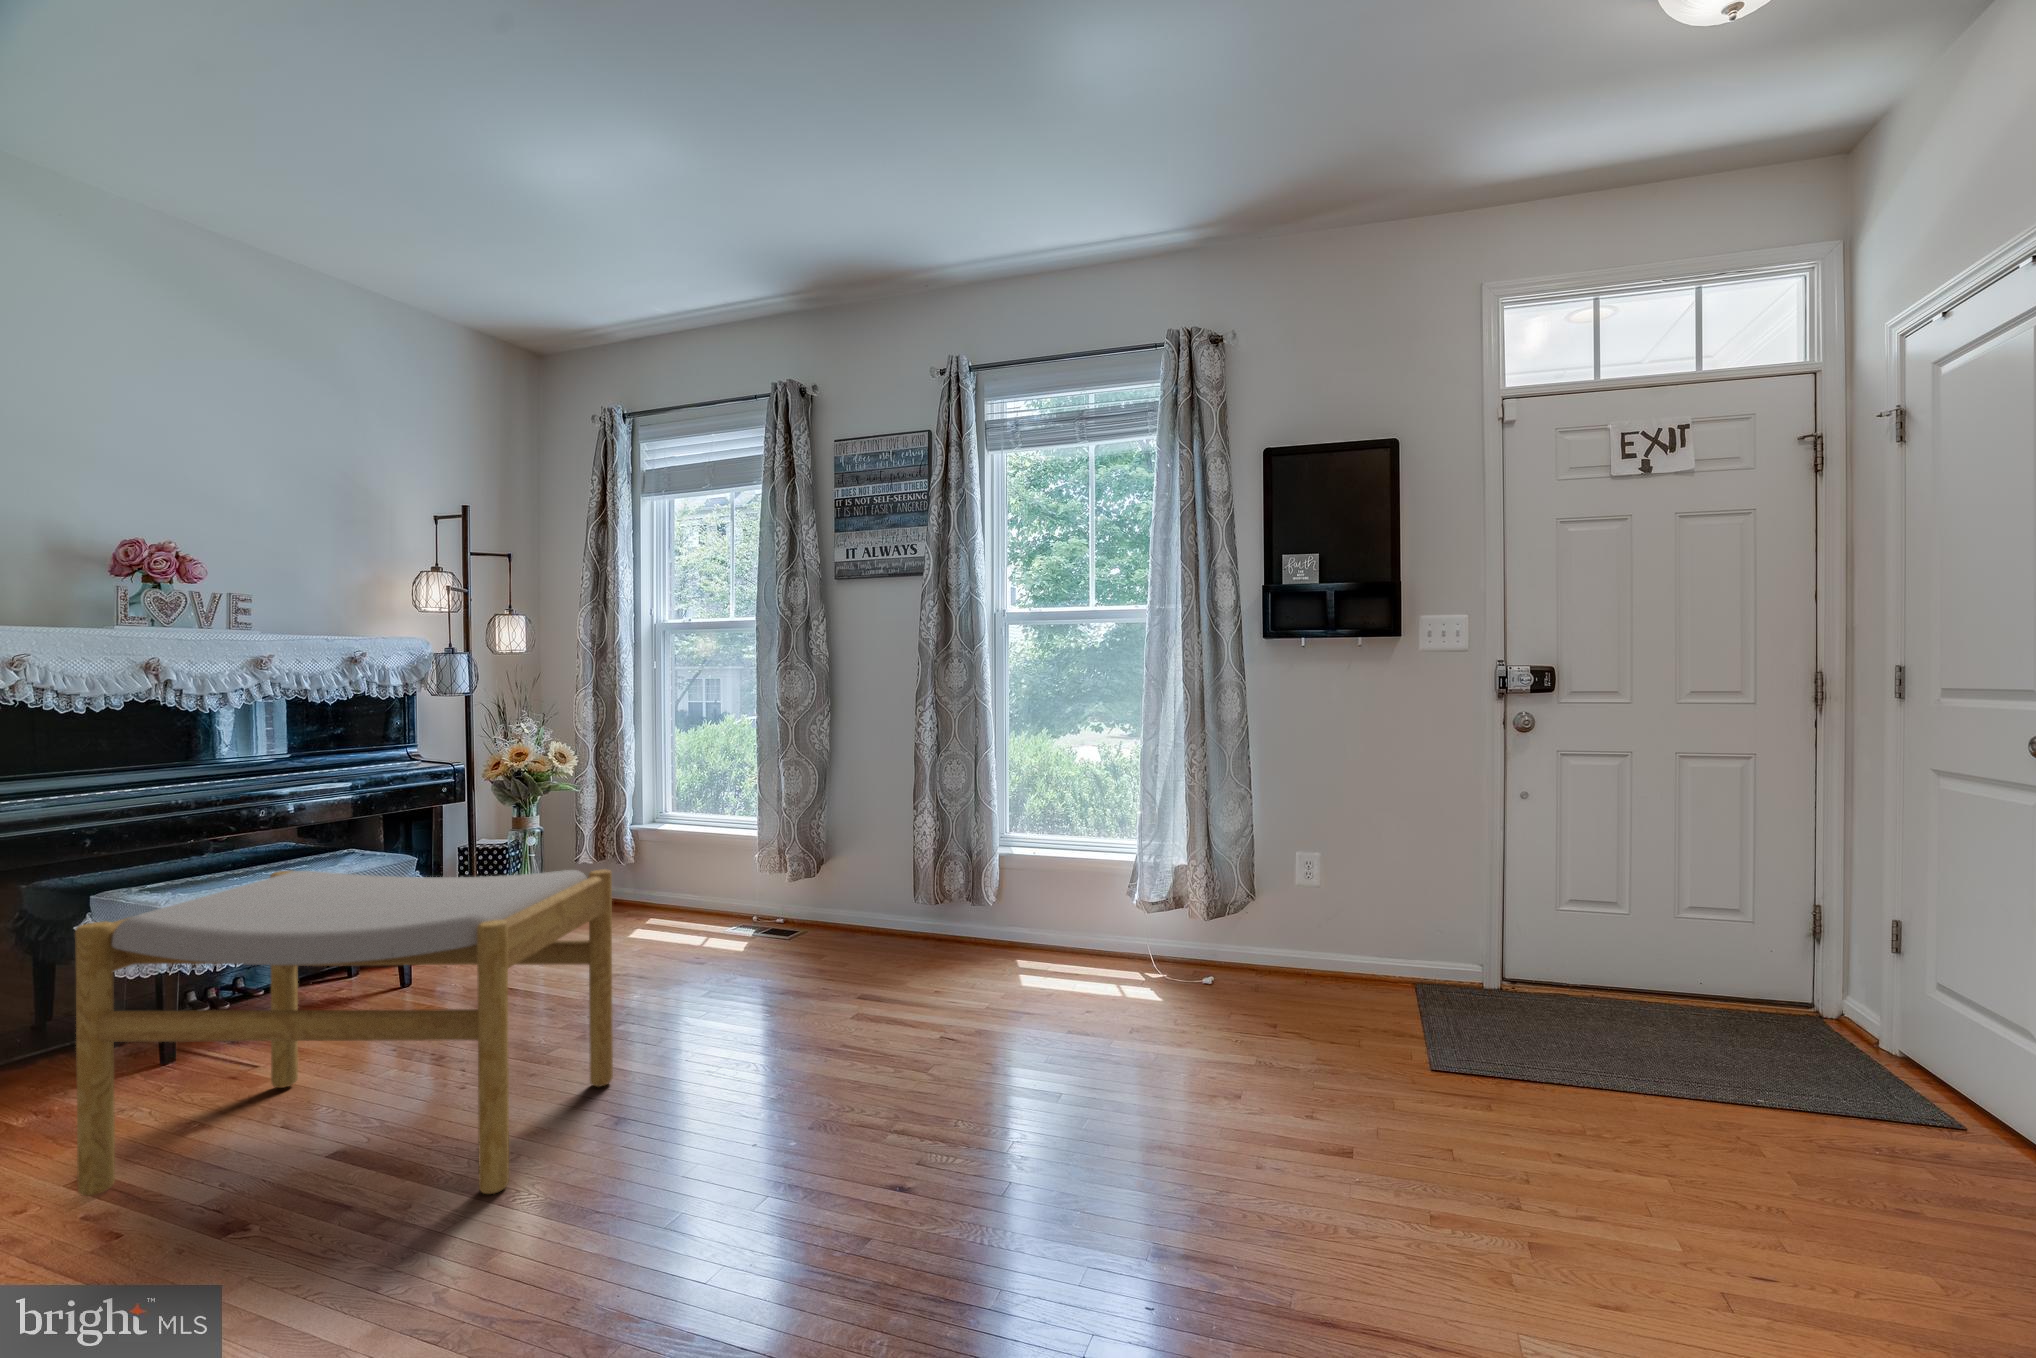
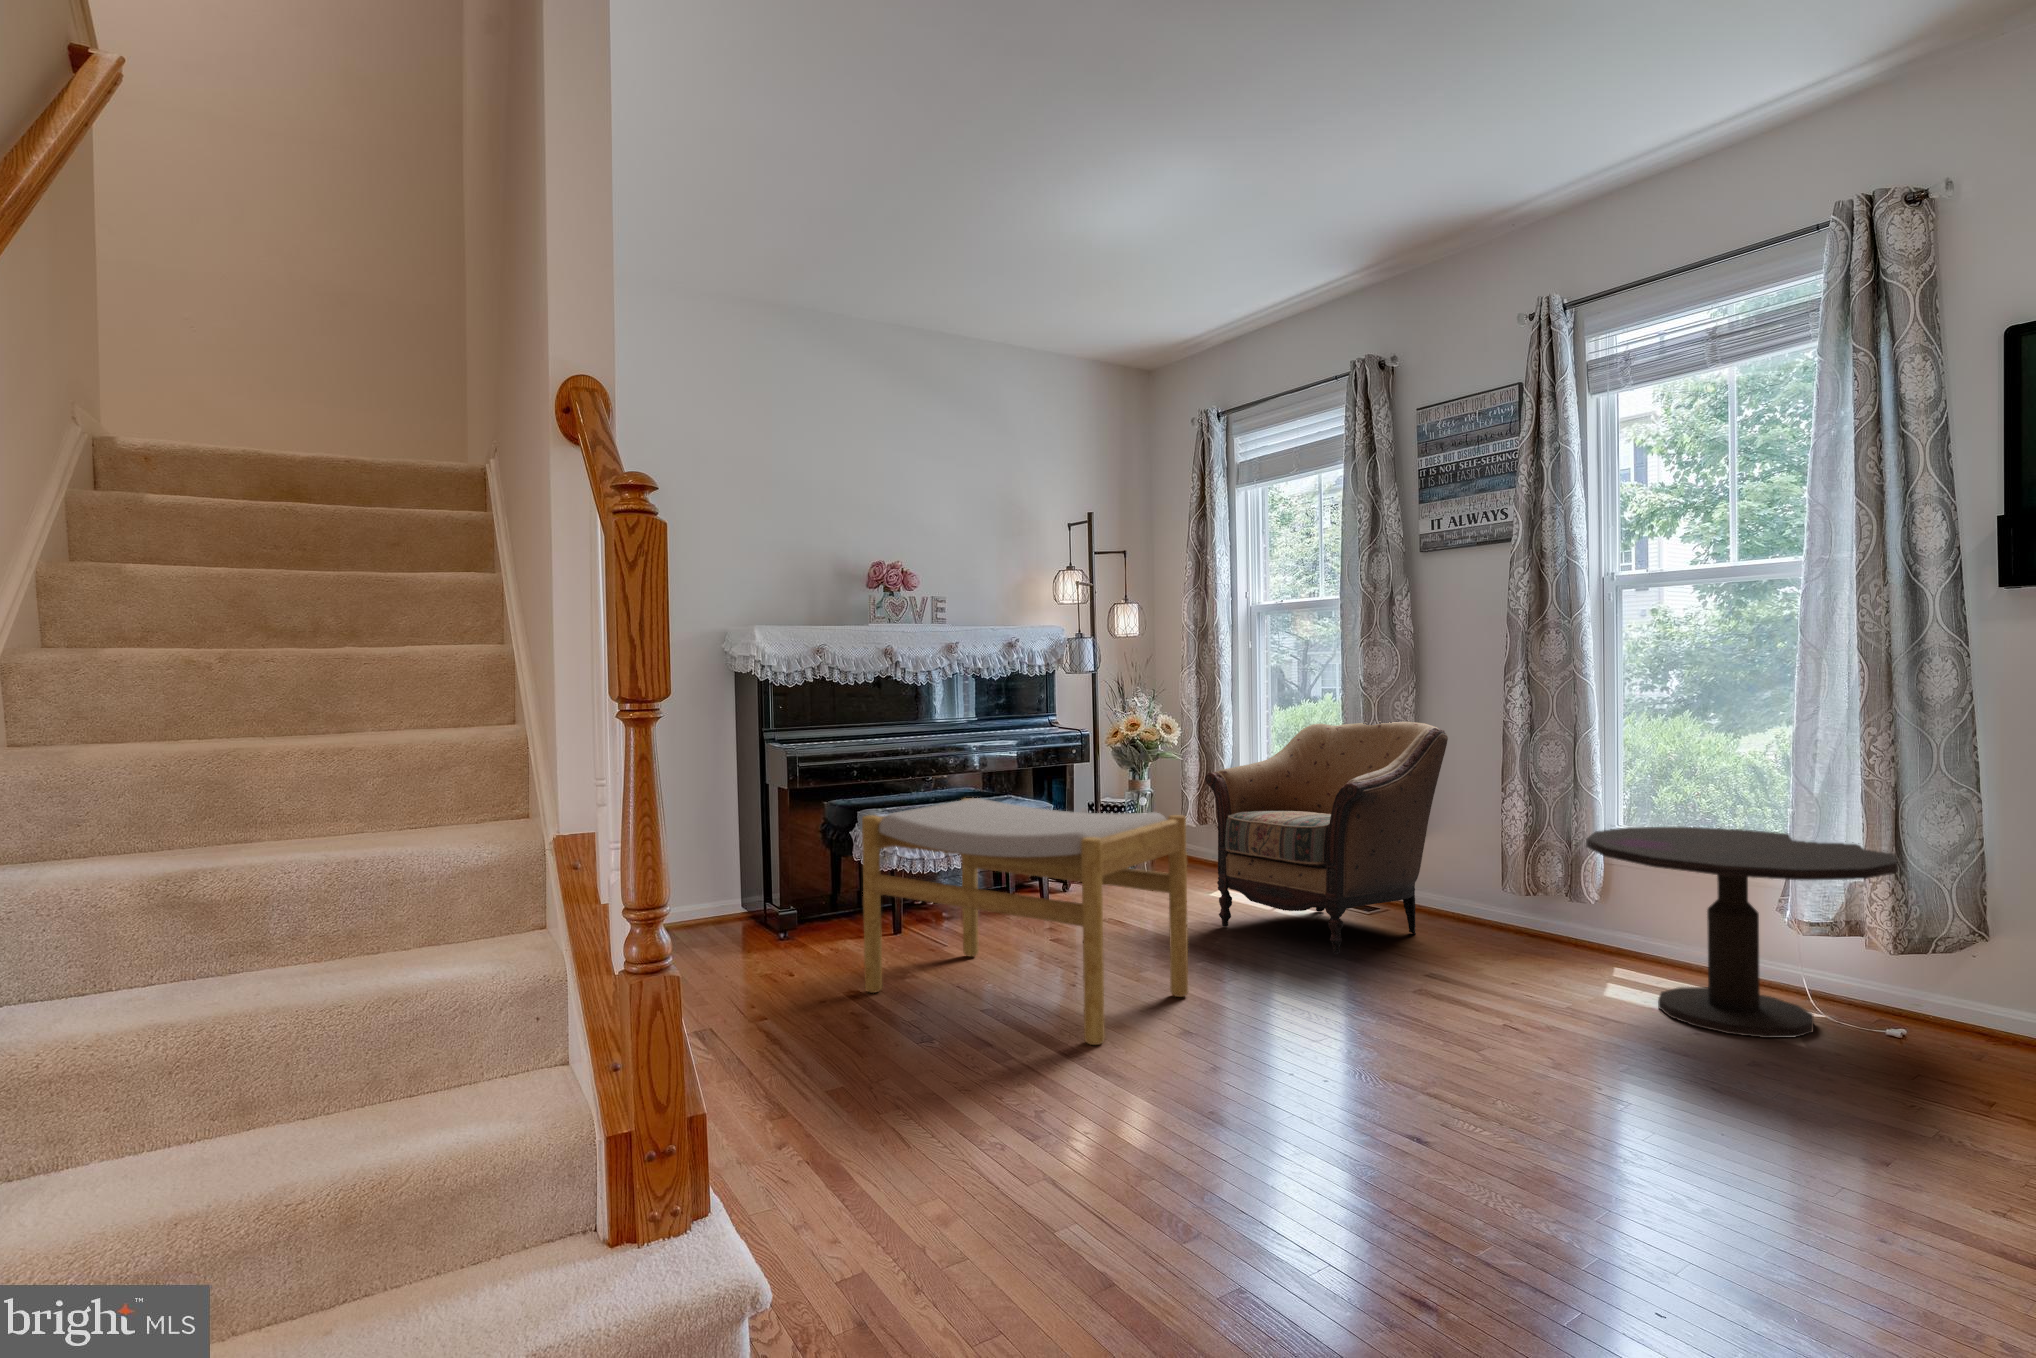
armchair: none [617,742,865,990] -> present [1205,721,1448,954]
side table: none [1001,828,1218,1009] -> present [1586,827,1898,1038]

